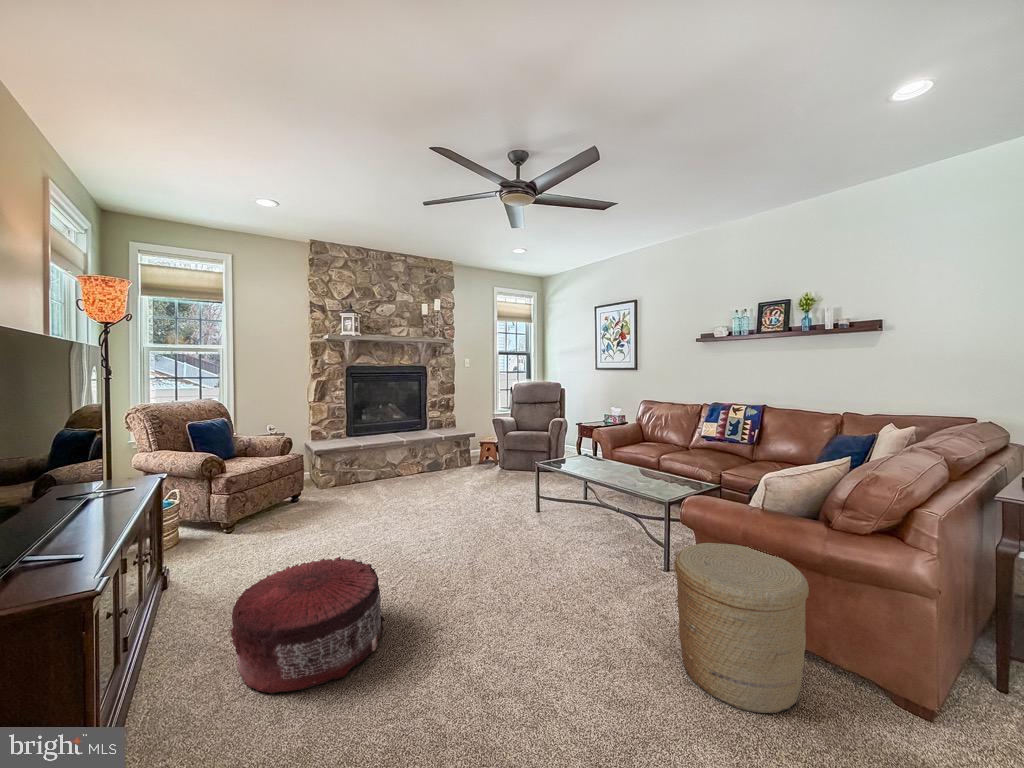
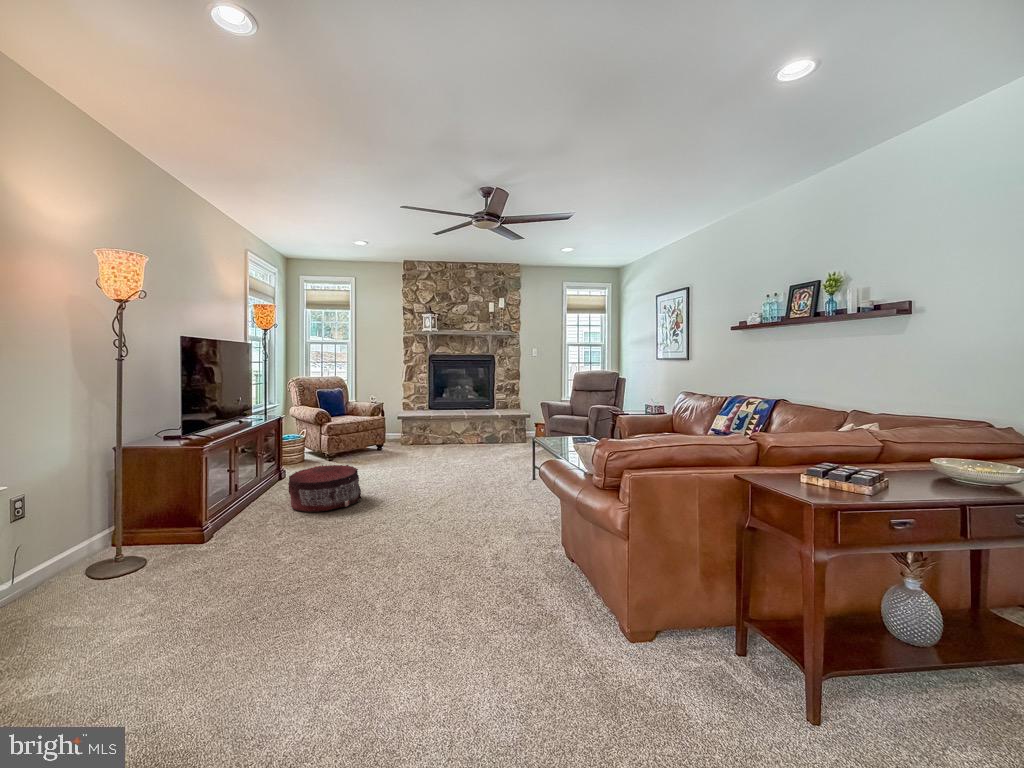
woven basket: present [675,543,809,713] -> none [462,472,528,551]

